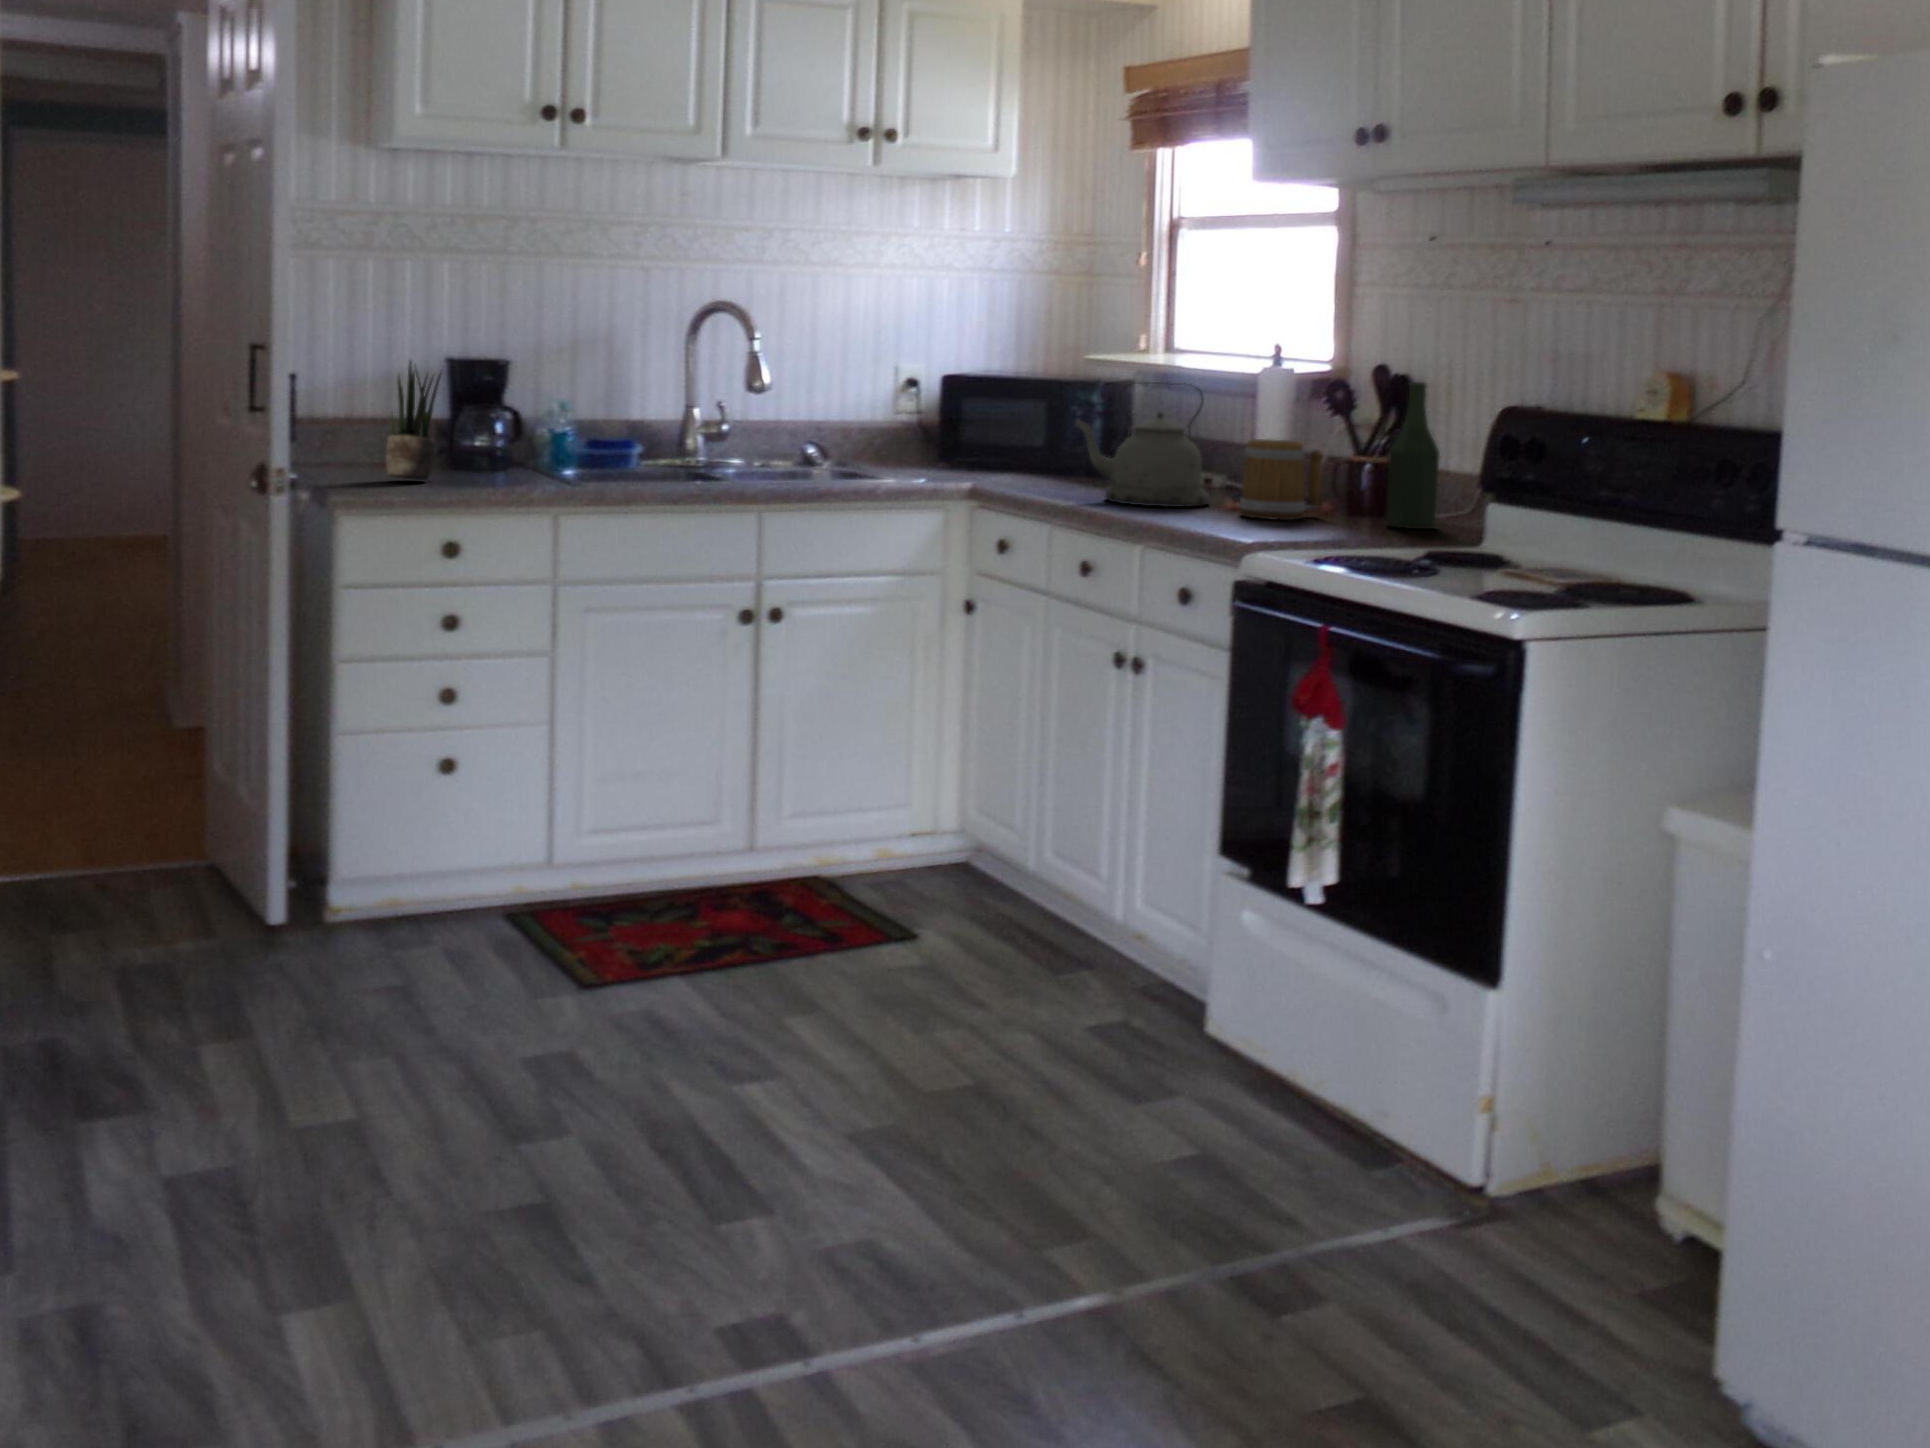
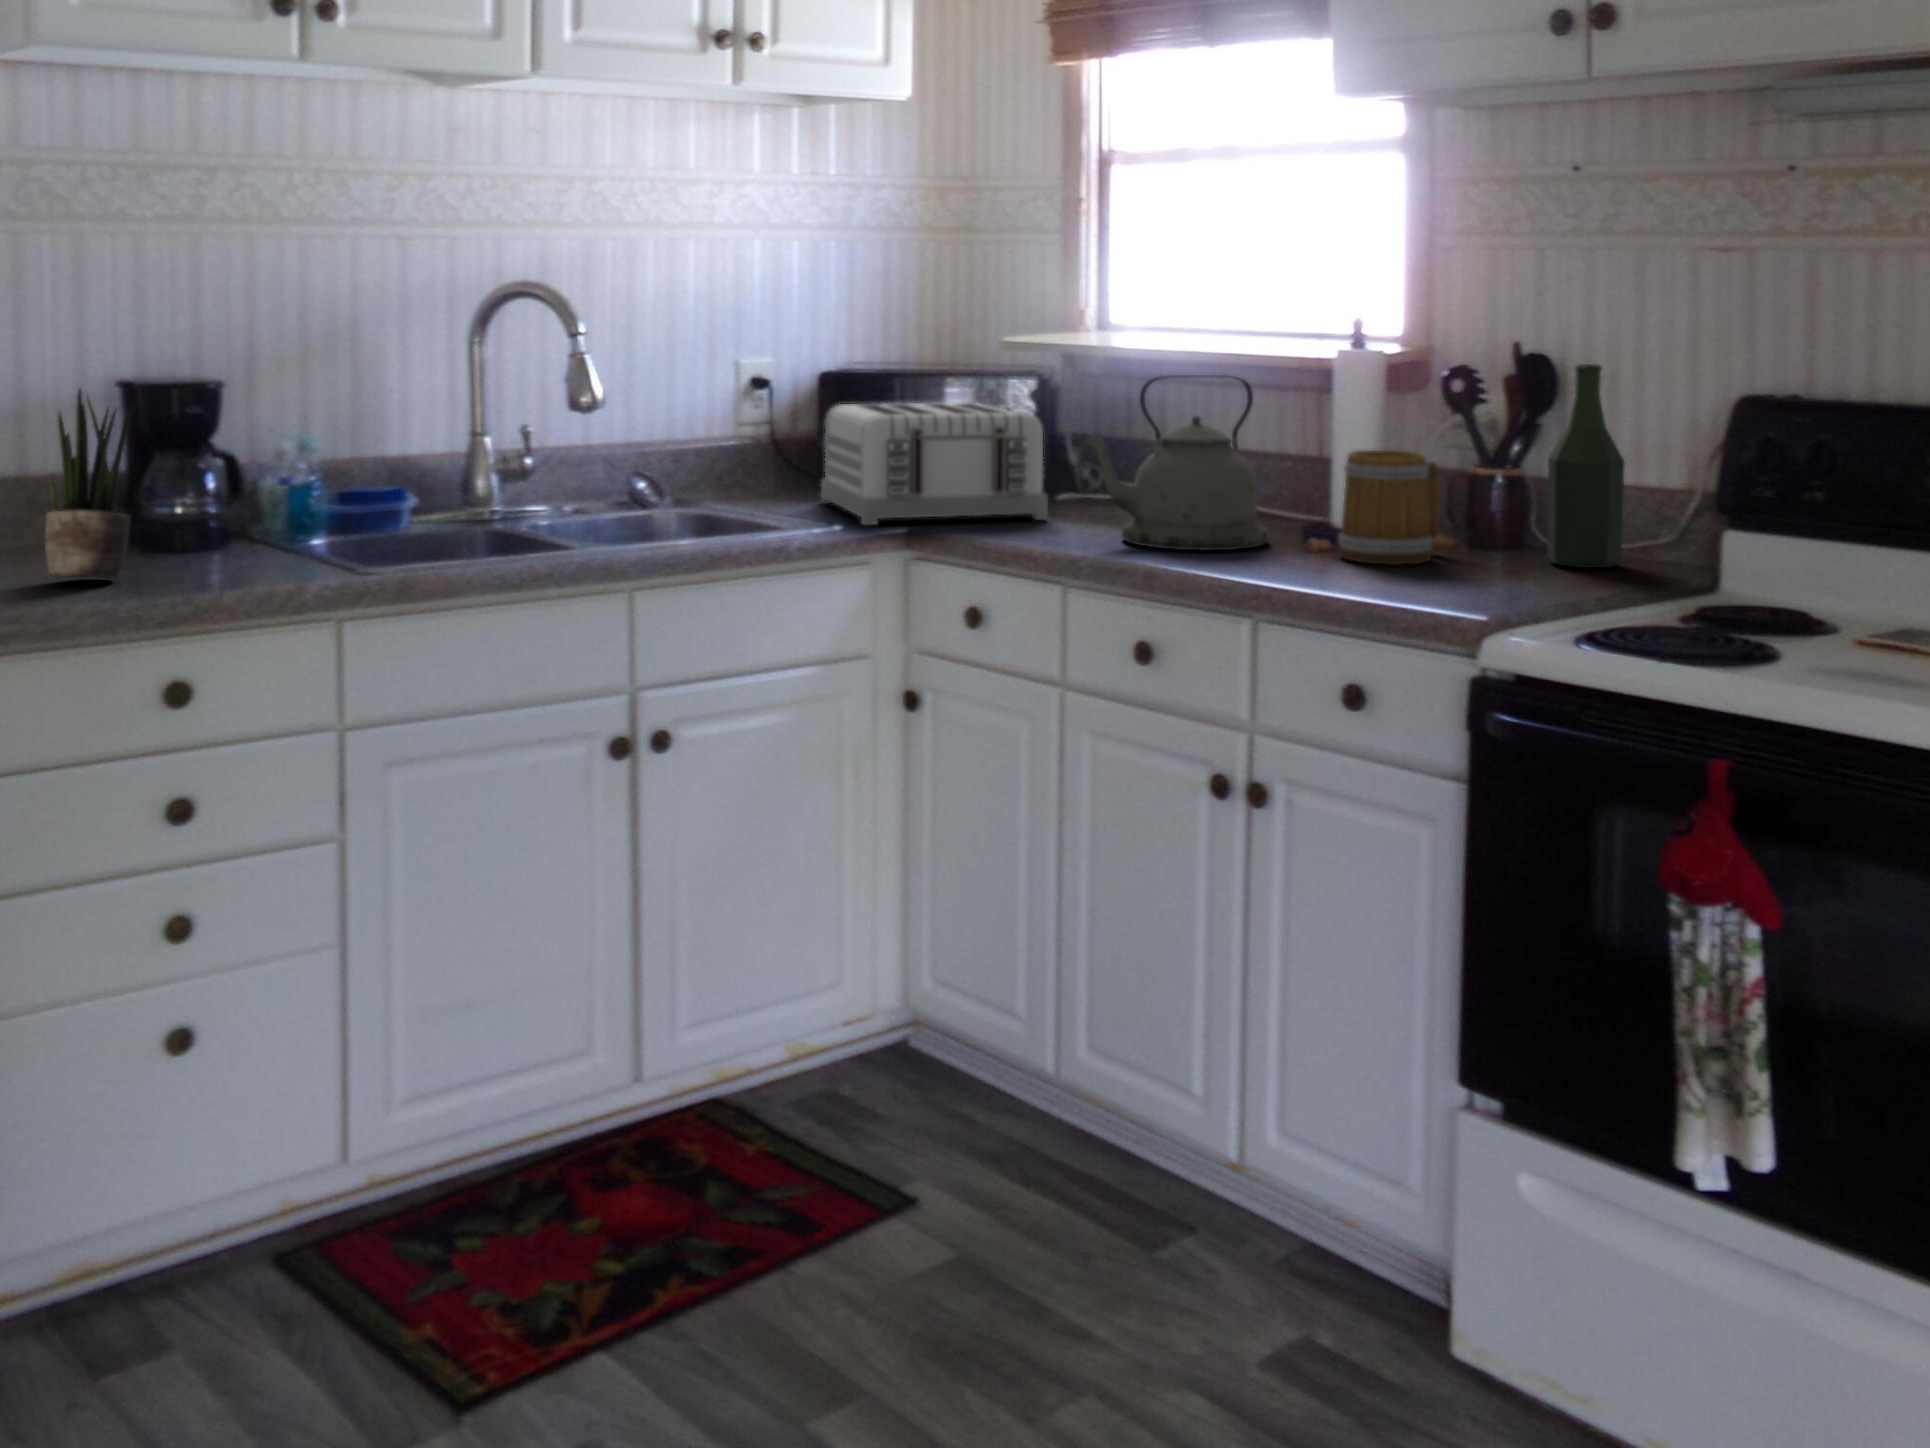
toaster: none [933,399,1077,486] -> present [821,402,1048,525]

